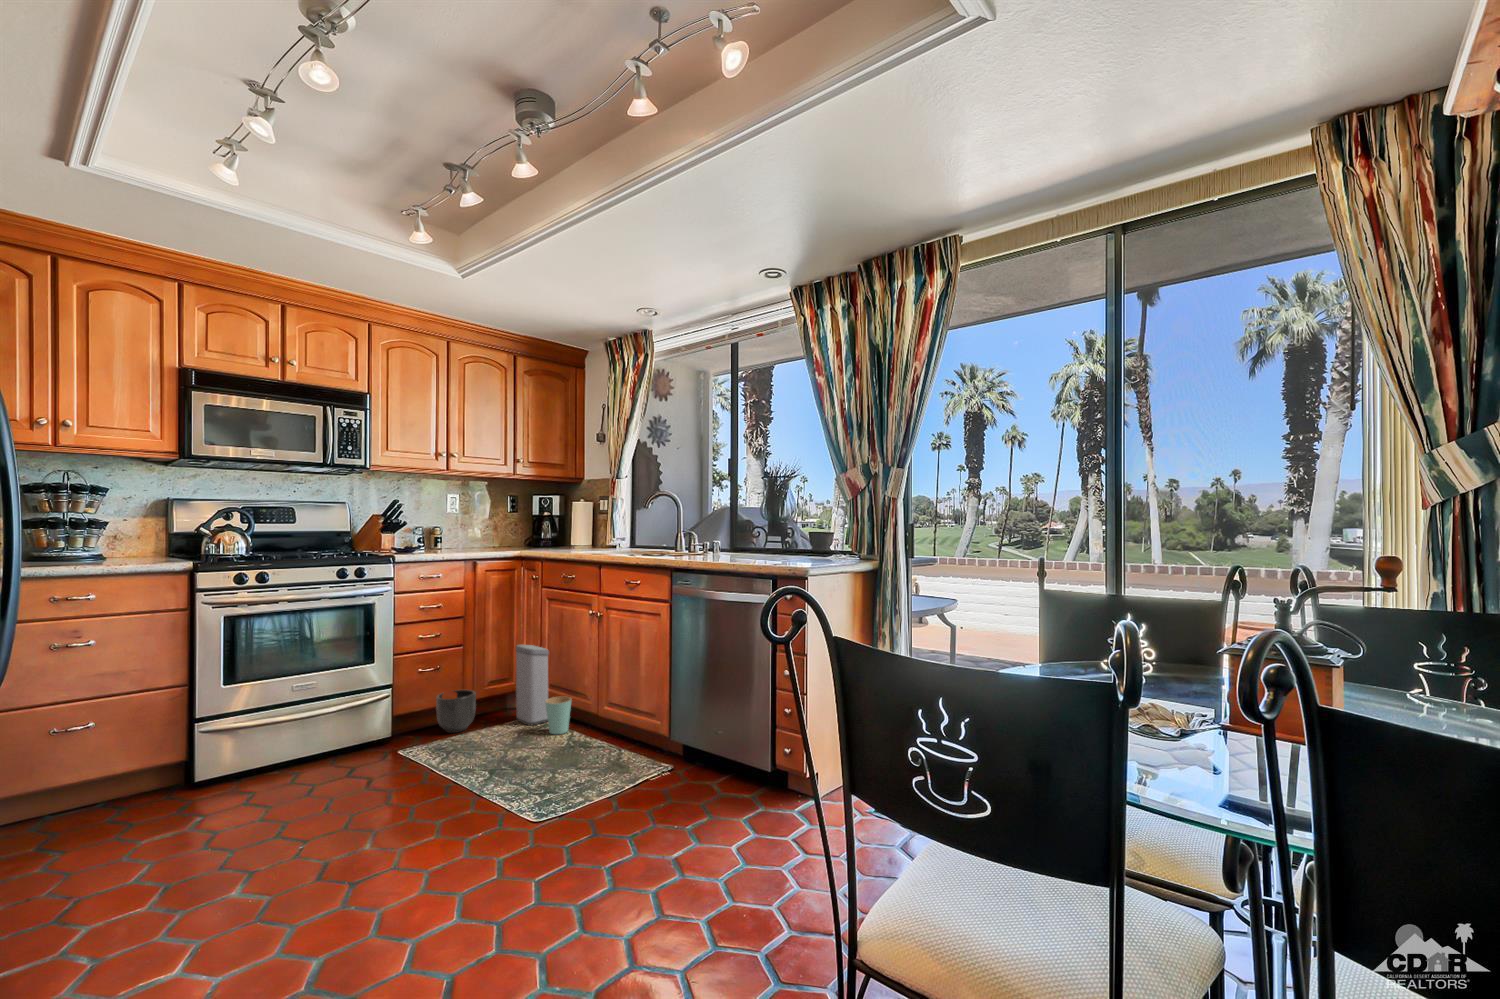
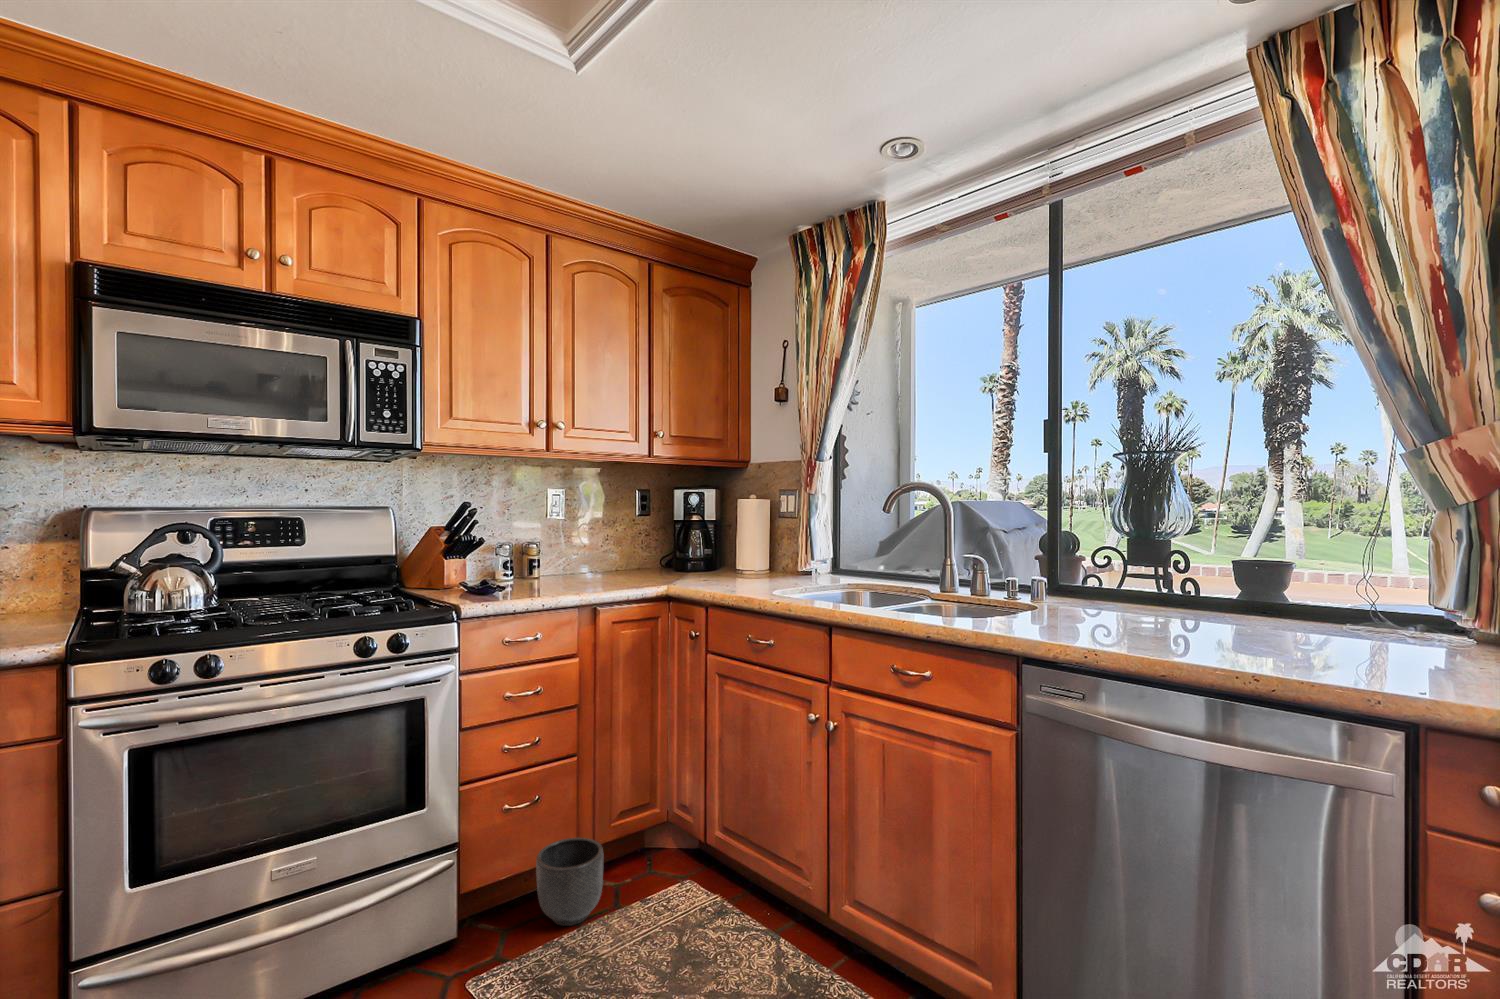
trash can: present [516,645,572,734] -> none [668,756,778,948]

